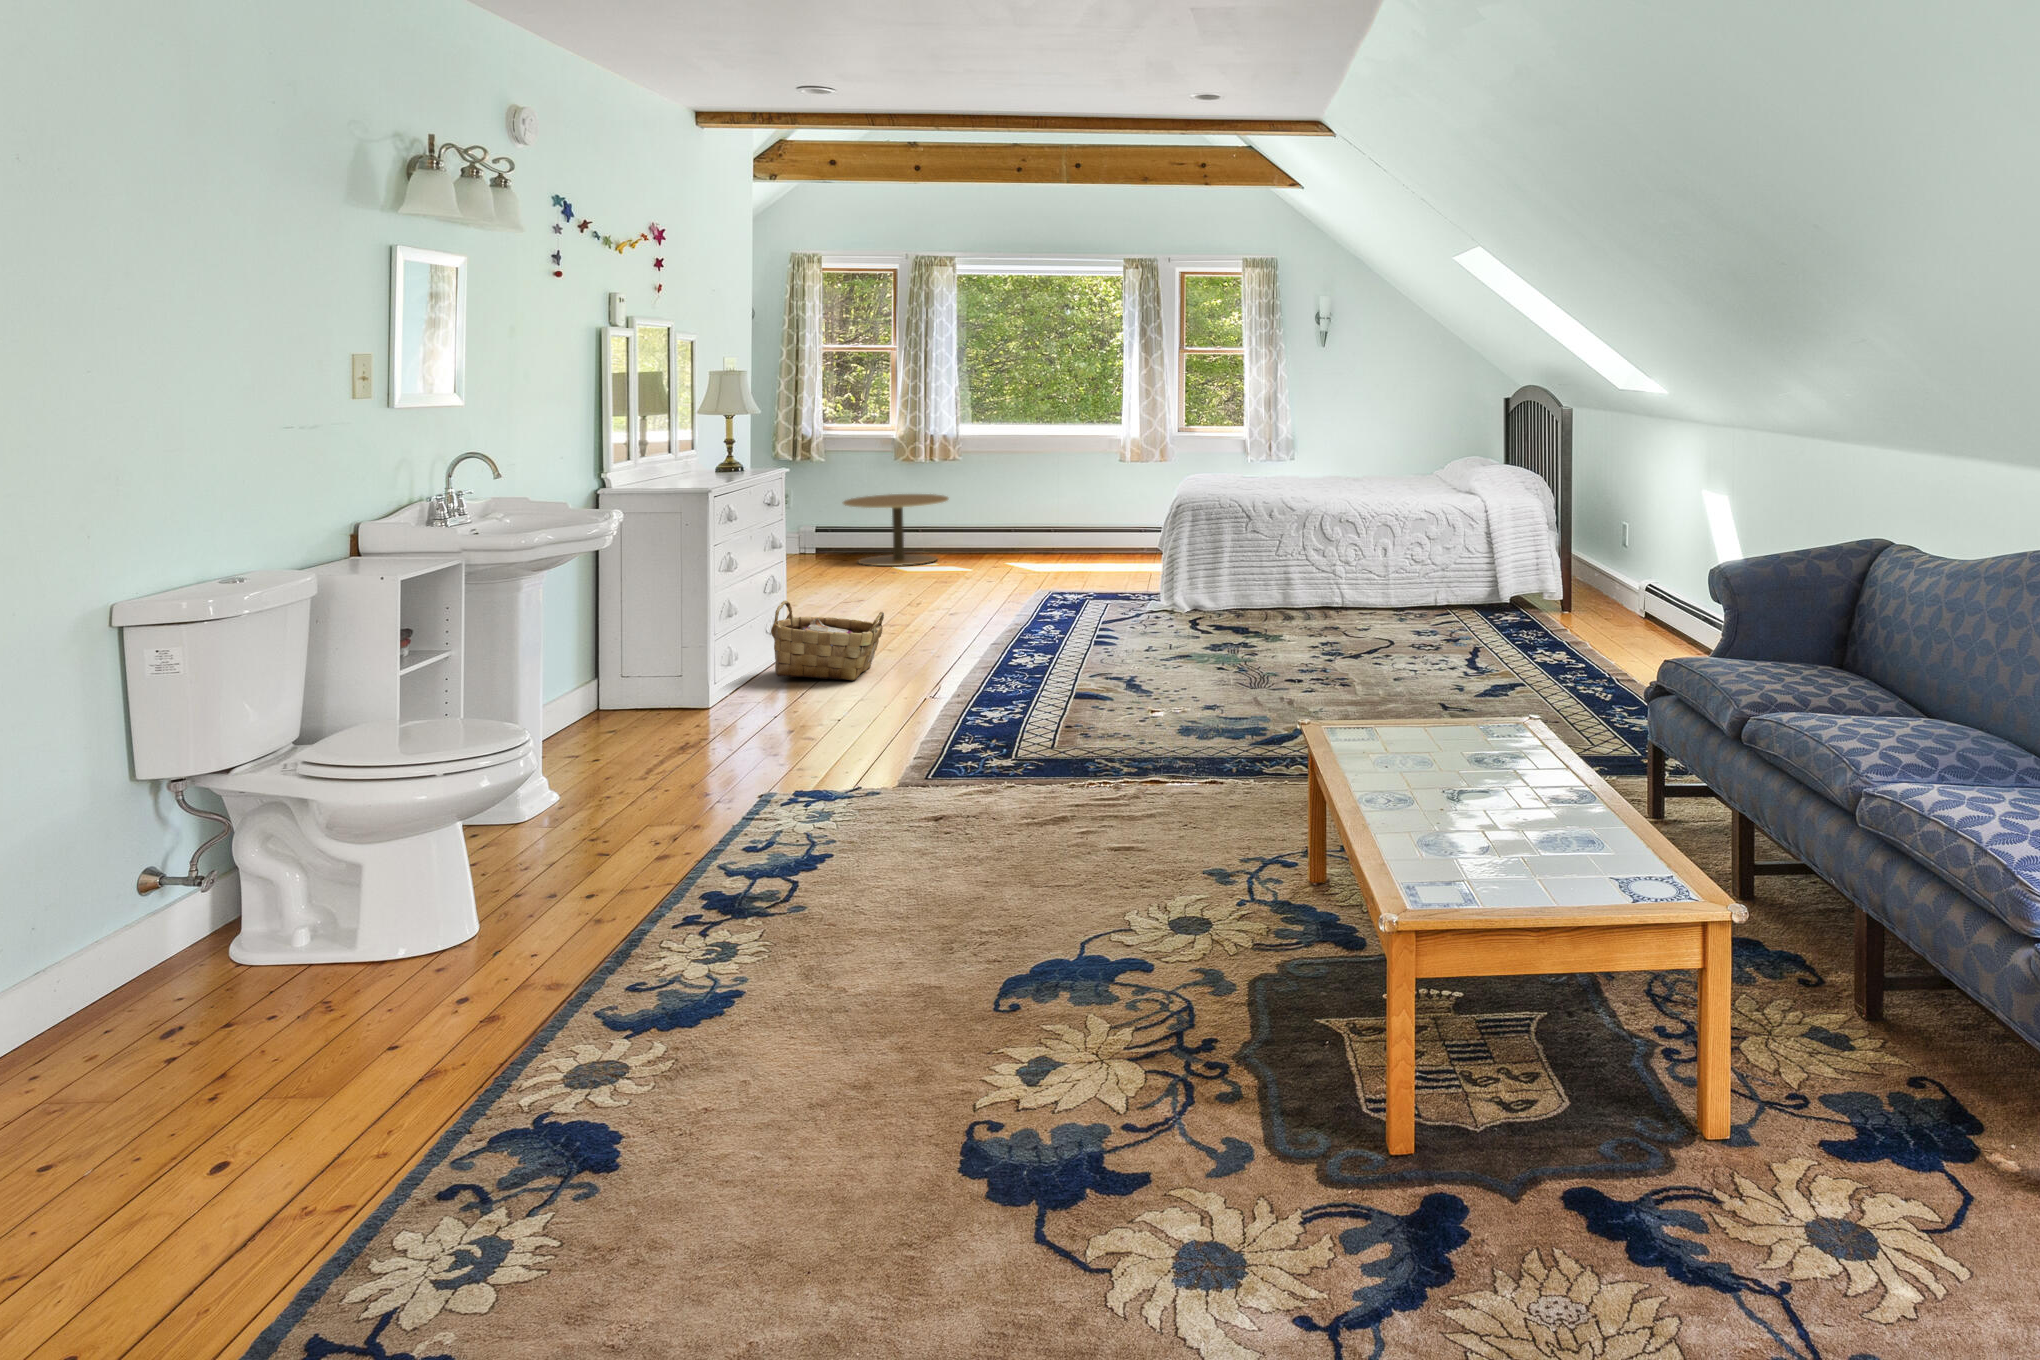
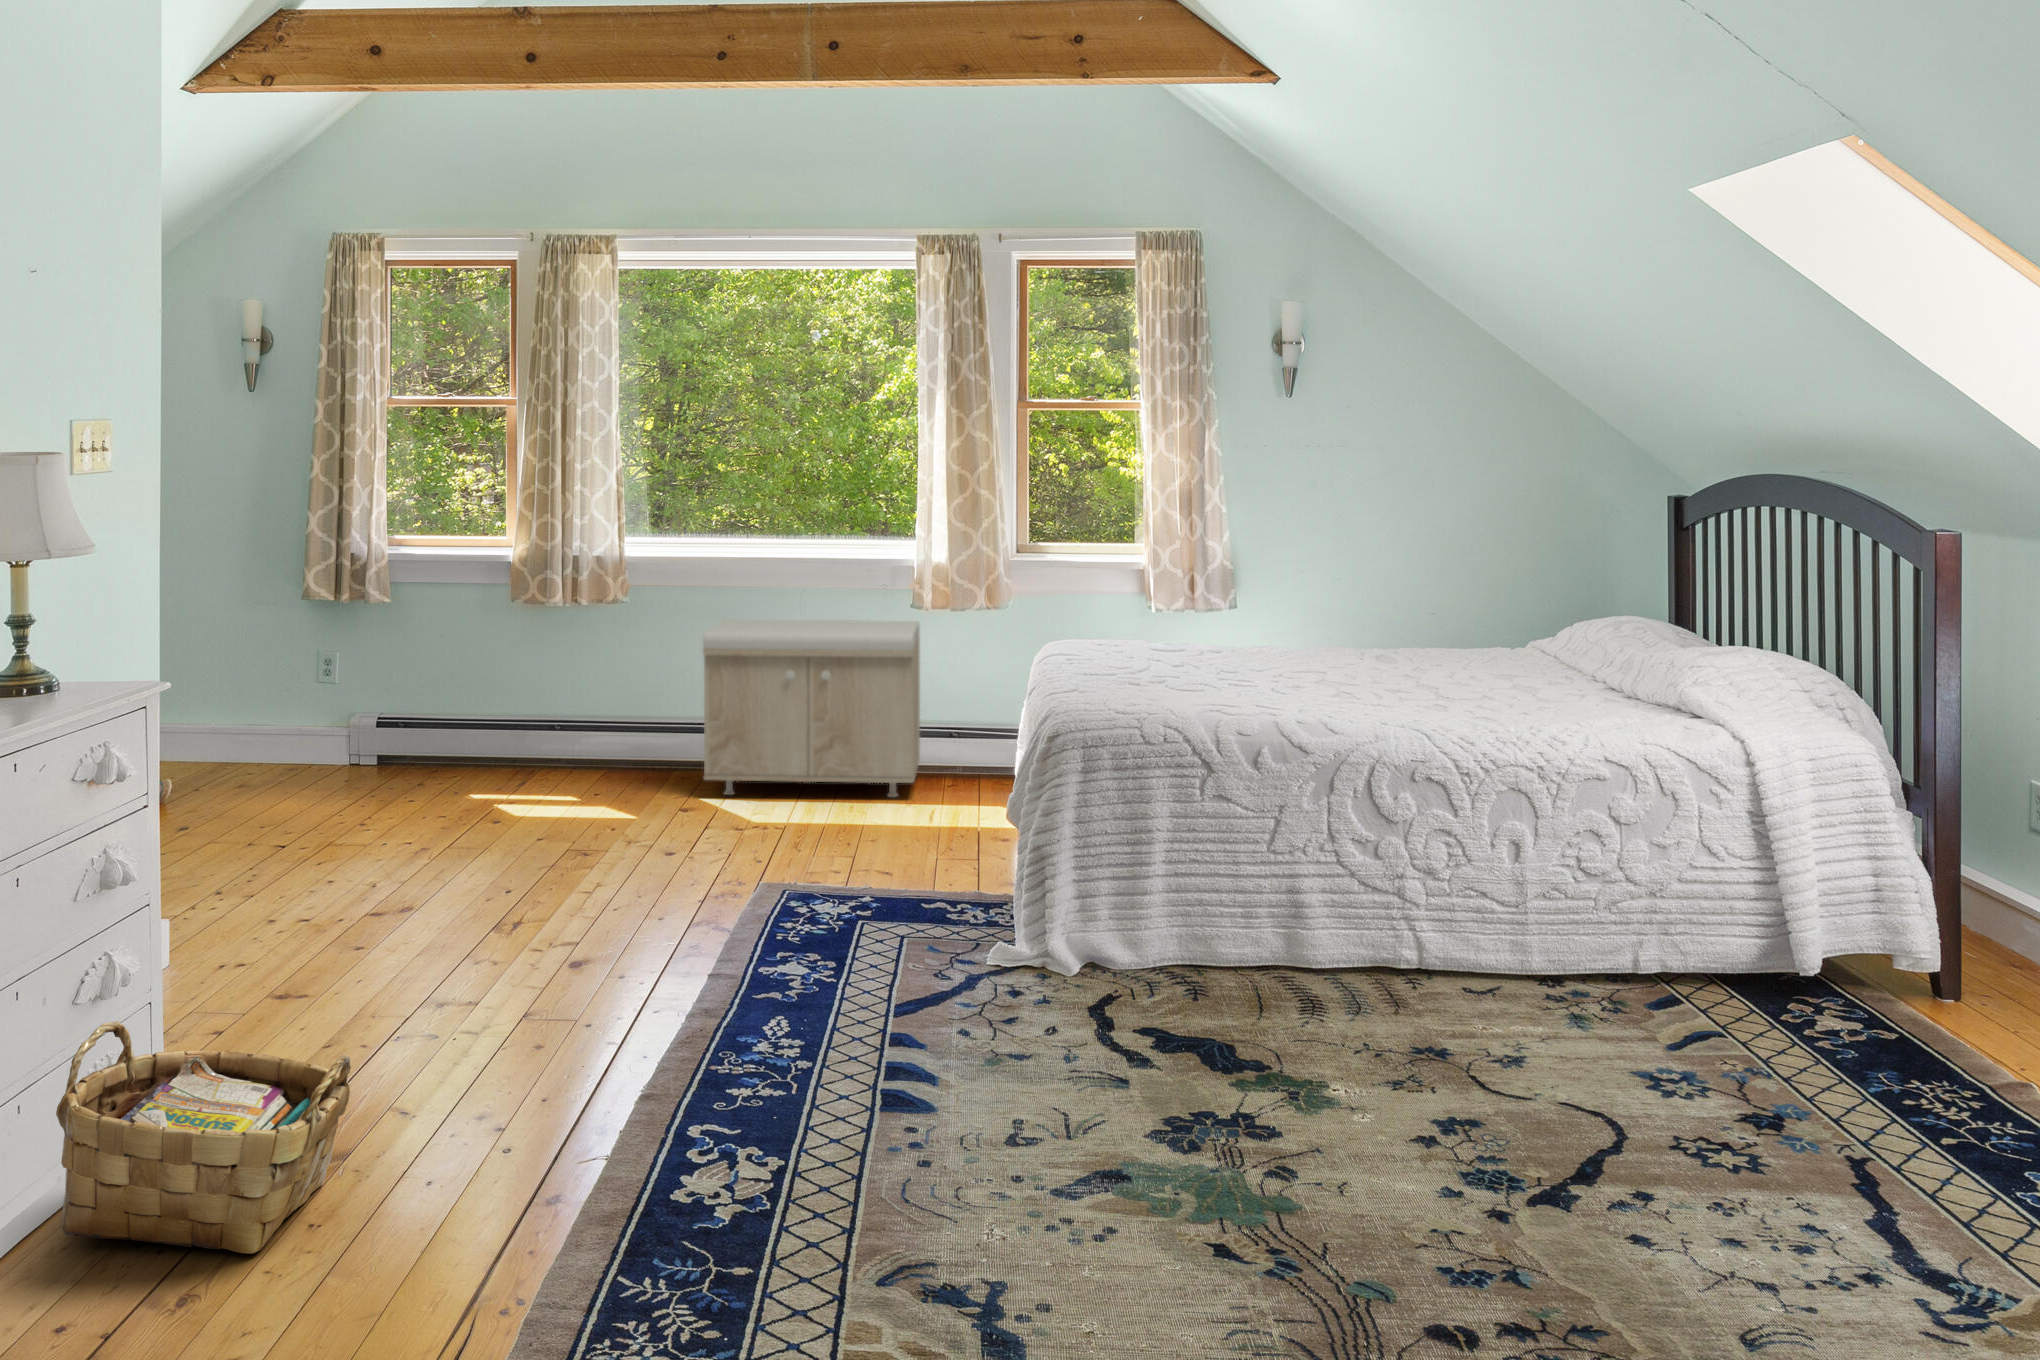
storage bench: none [1005,469,1123,560] -> present [703,619,920,798]
side table: present [843,494,948,566] -> none [407,664,601,806]

